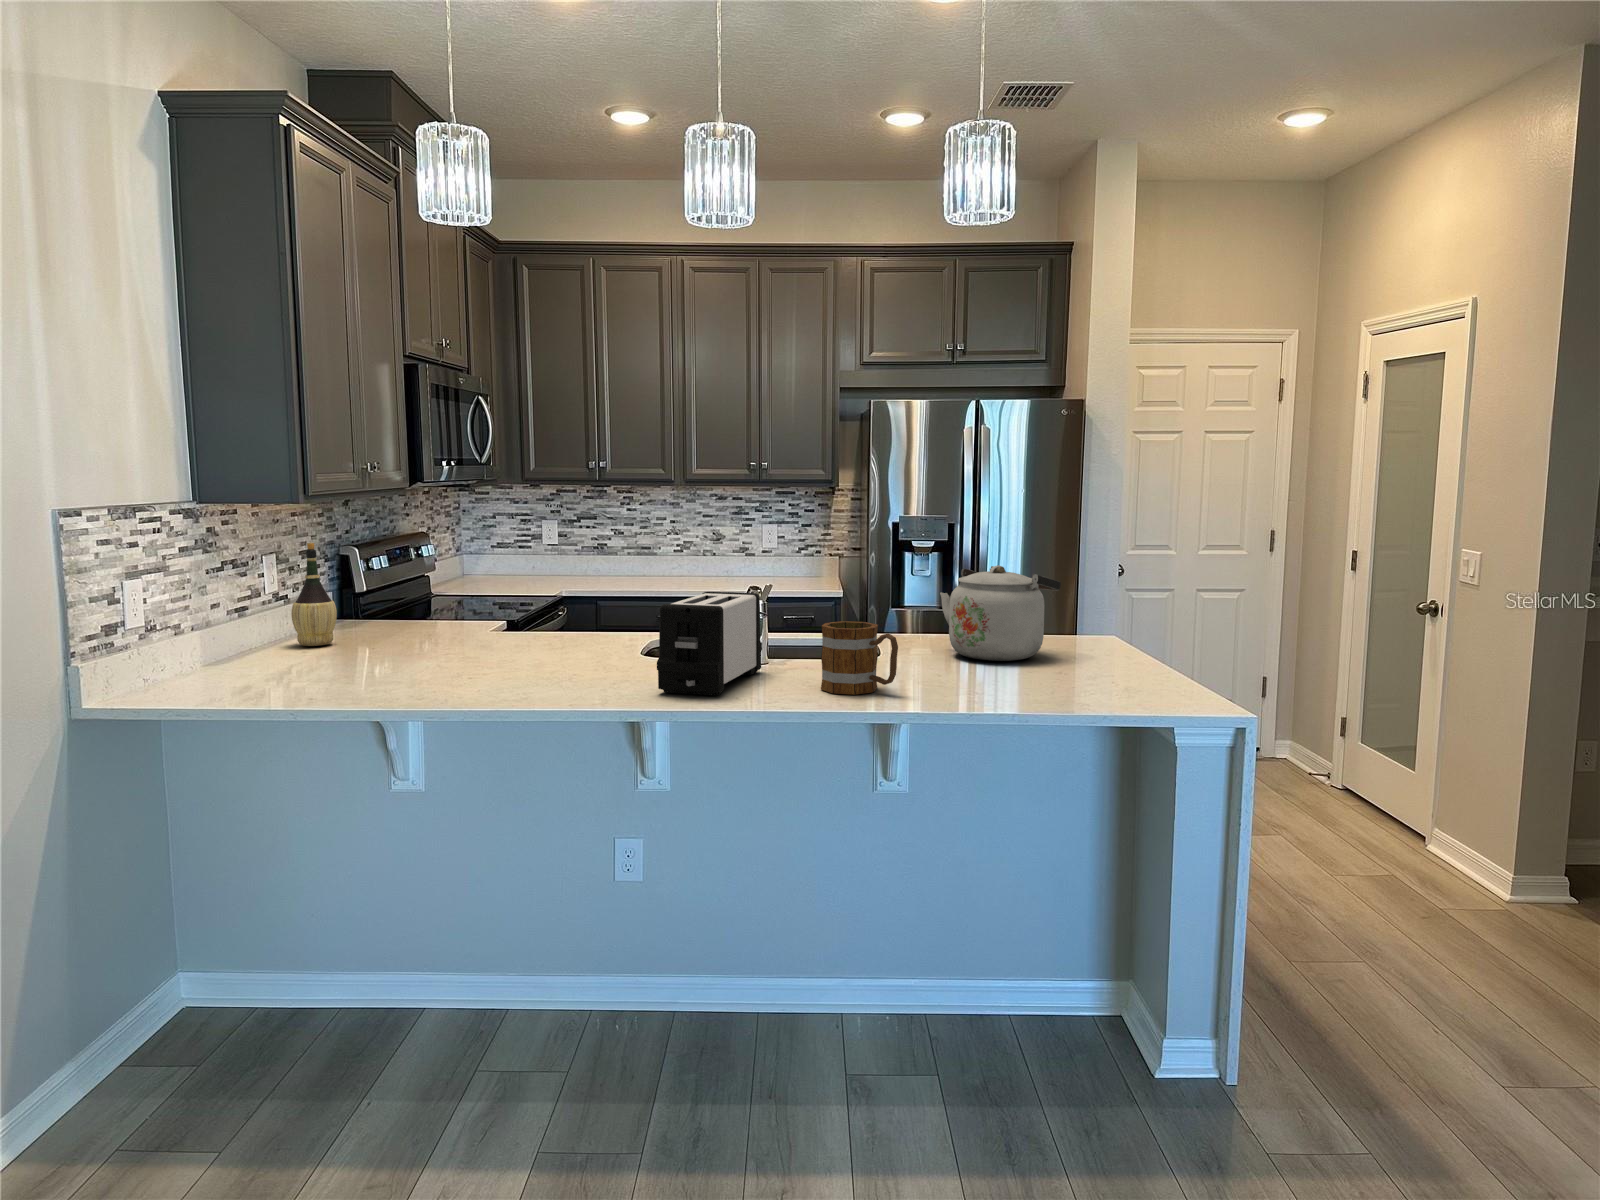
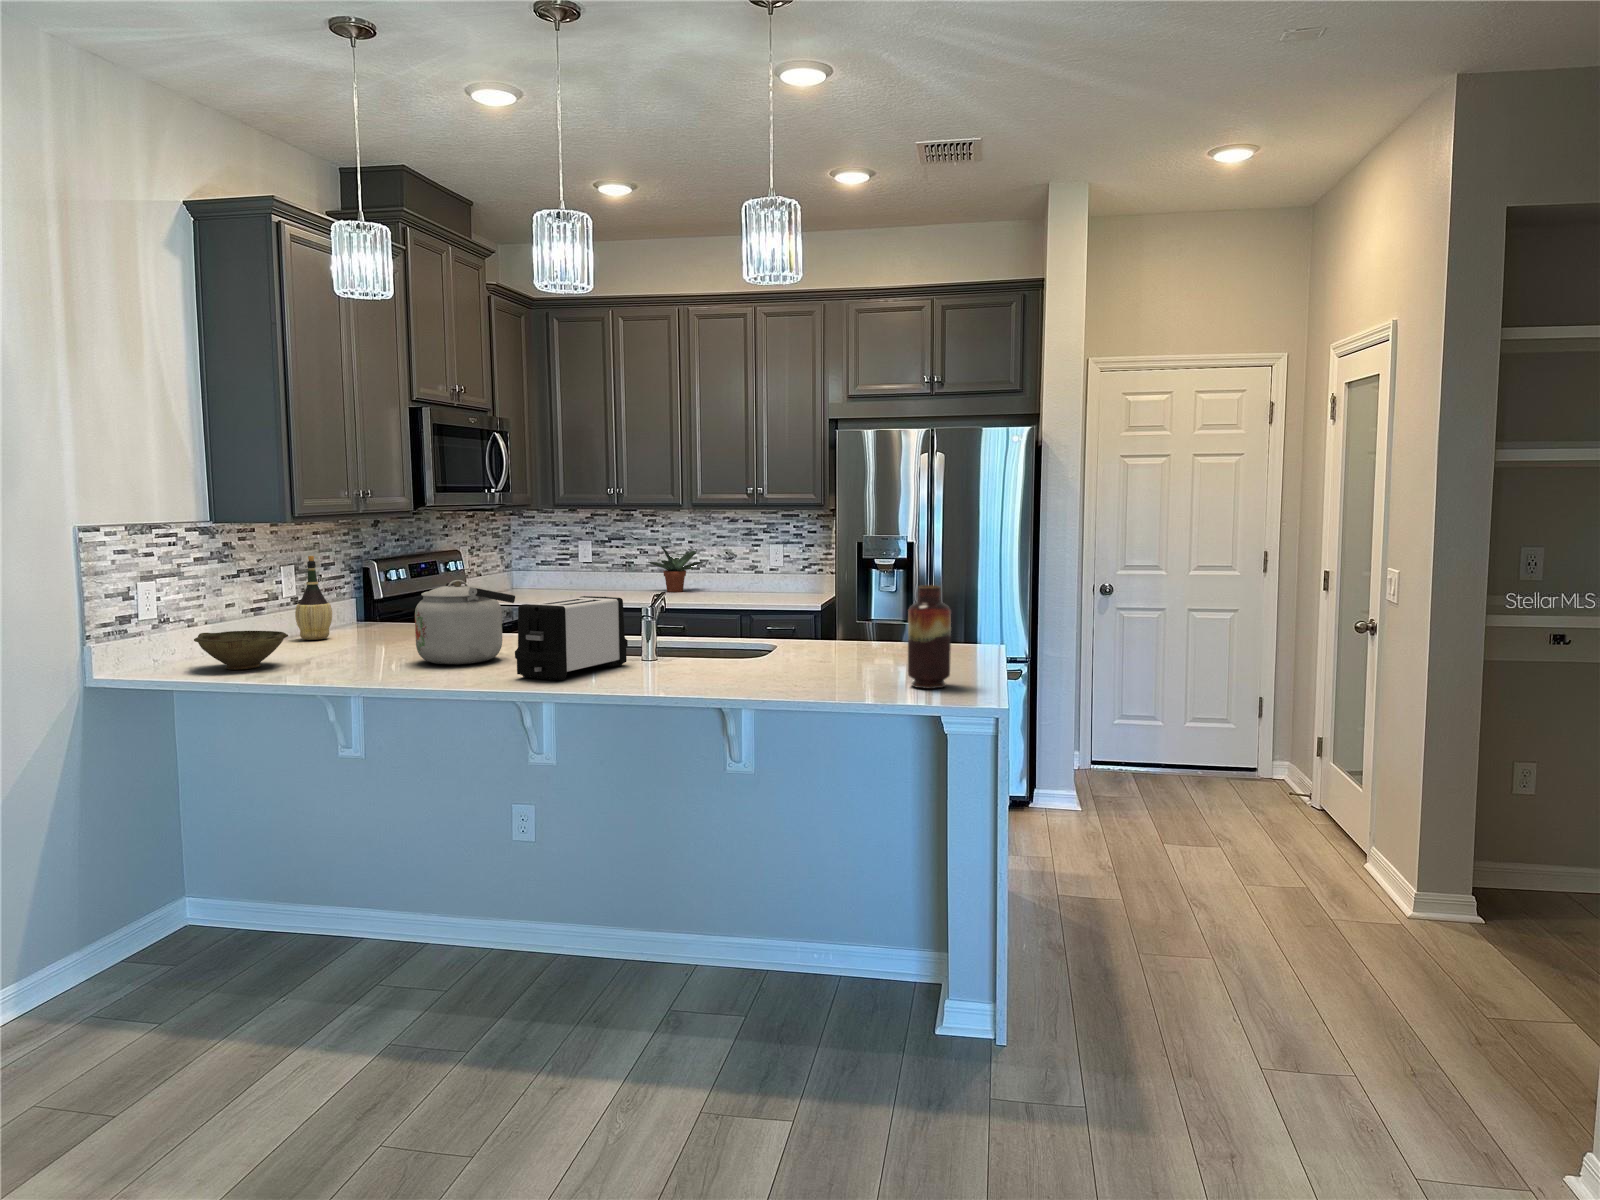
potted plant: none [624,525,690,577] -> present [648,546,703,592]
kettle: present [940,565,1061,661] -> present [415,580,515,664]
vase: none [1125,577,1178,694] -> present [908,585,951,689]
mug: present [821,621,898,695] -> none [650,621,706,683]
bowl: none [213,640,334,692] -> present [194,631,288,670]

